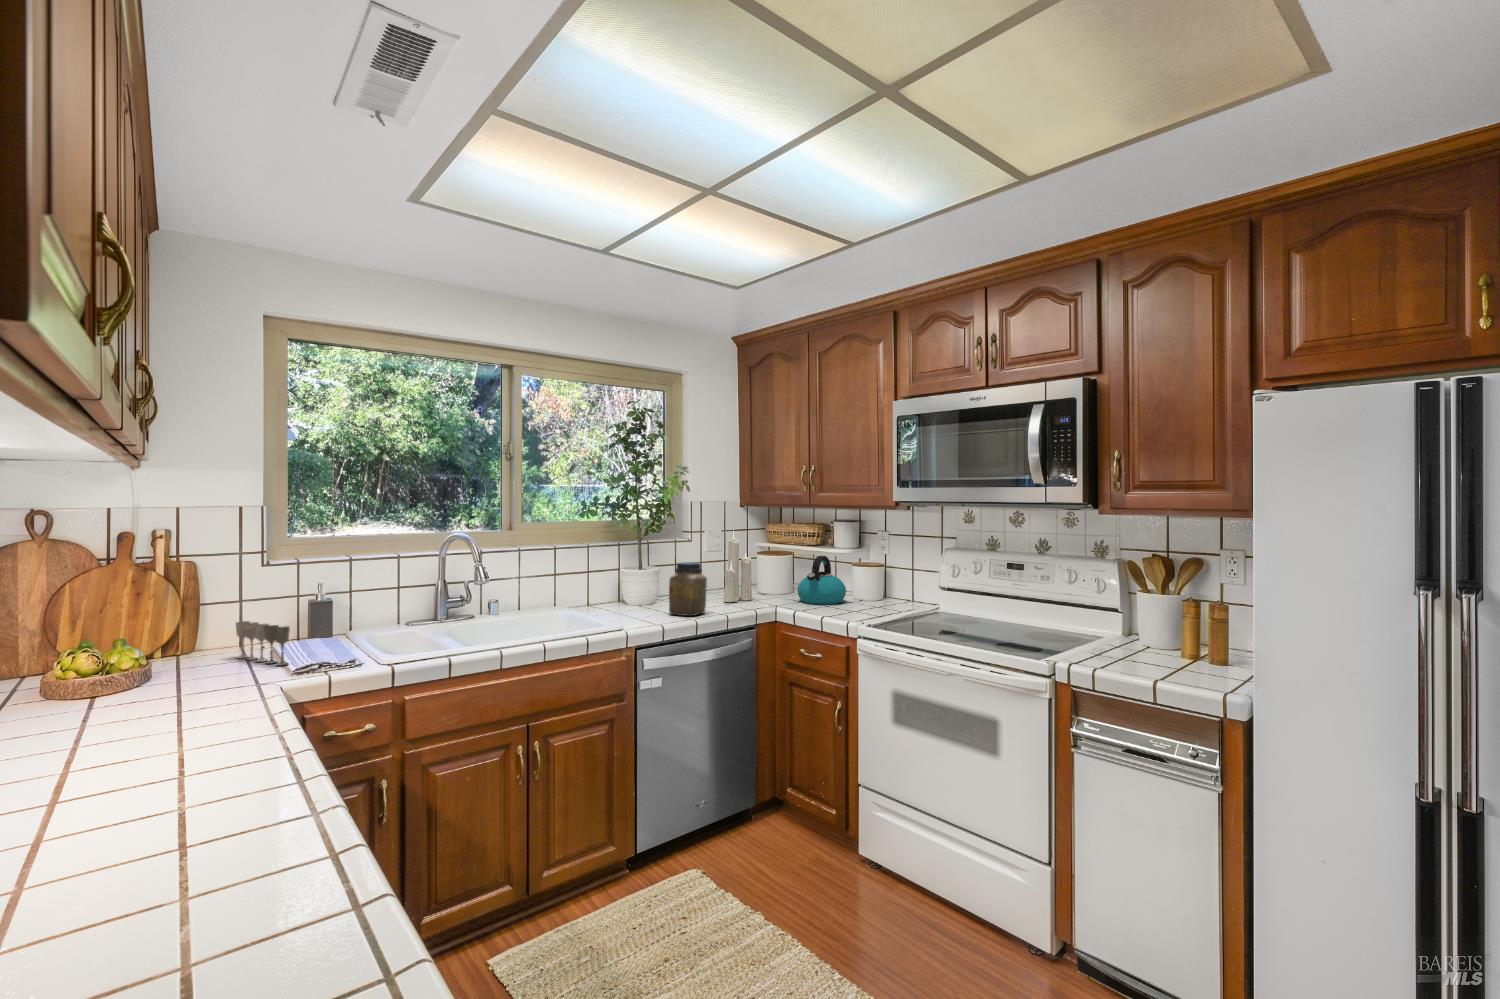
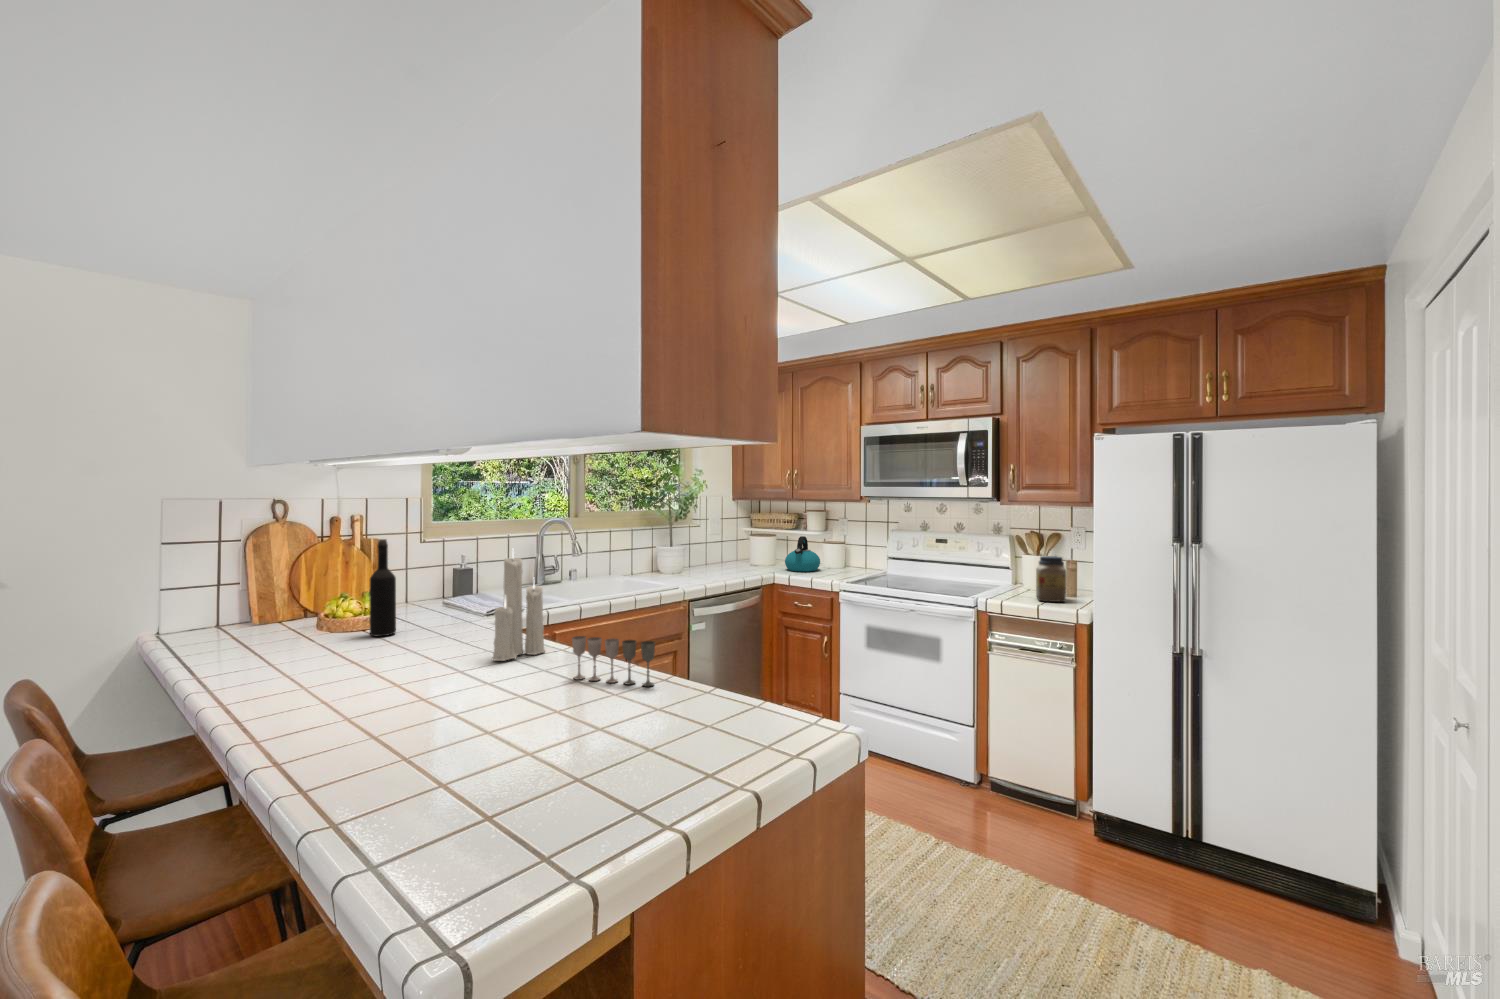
candle: present [723,533,753,602] -> present [492,550,545,661]
jar: present [669,562,707,616] -> present [1036,556,1066,602]
wine bottle: none [41,569,90,718] -> present [369,539,396,637]
wine glass: present [236,621,290,666] -> present [572,636,655,686]

